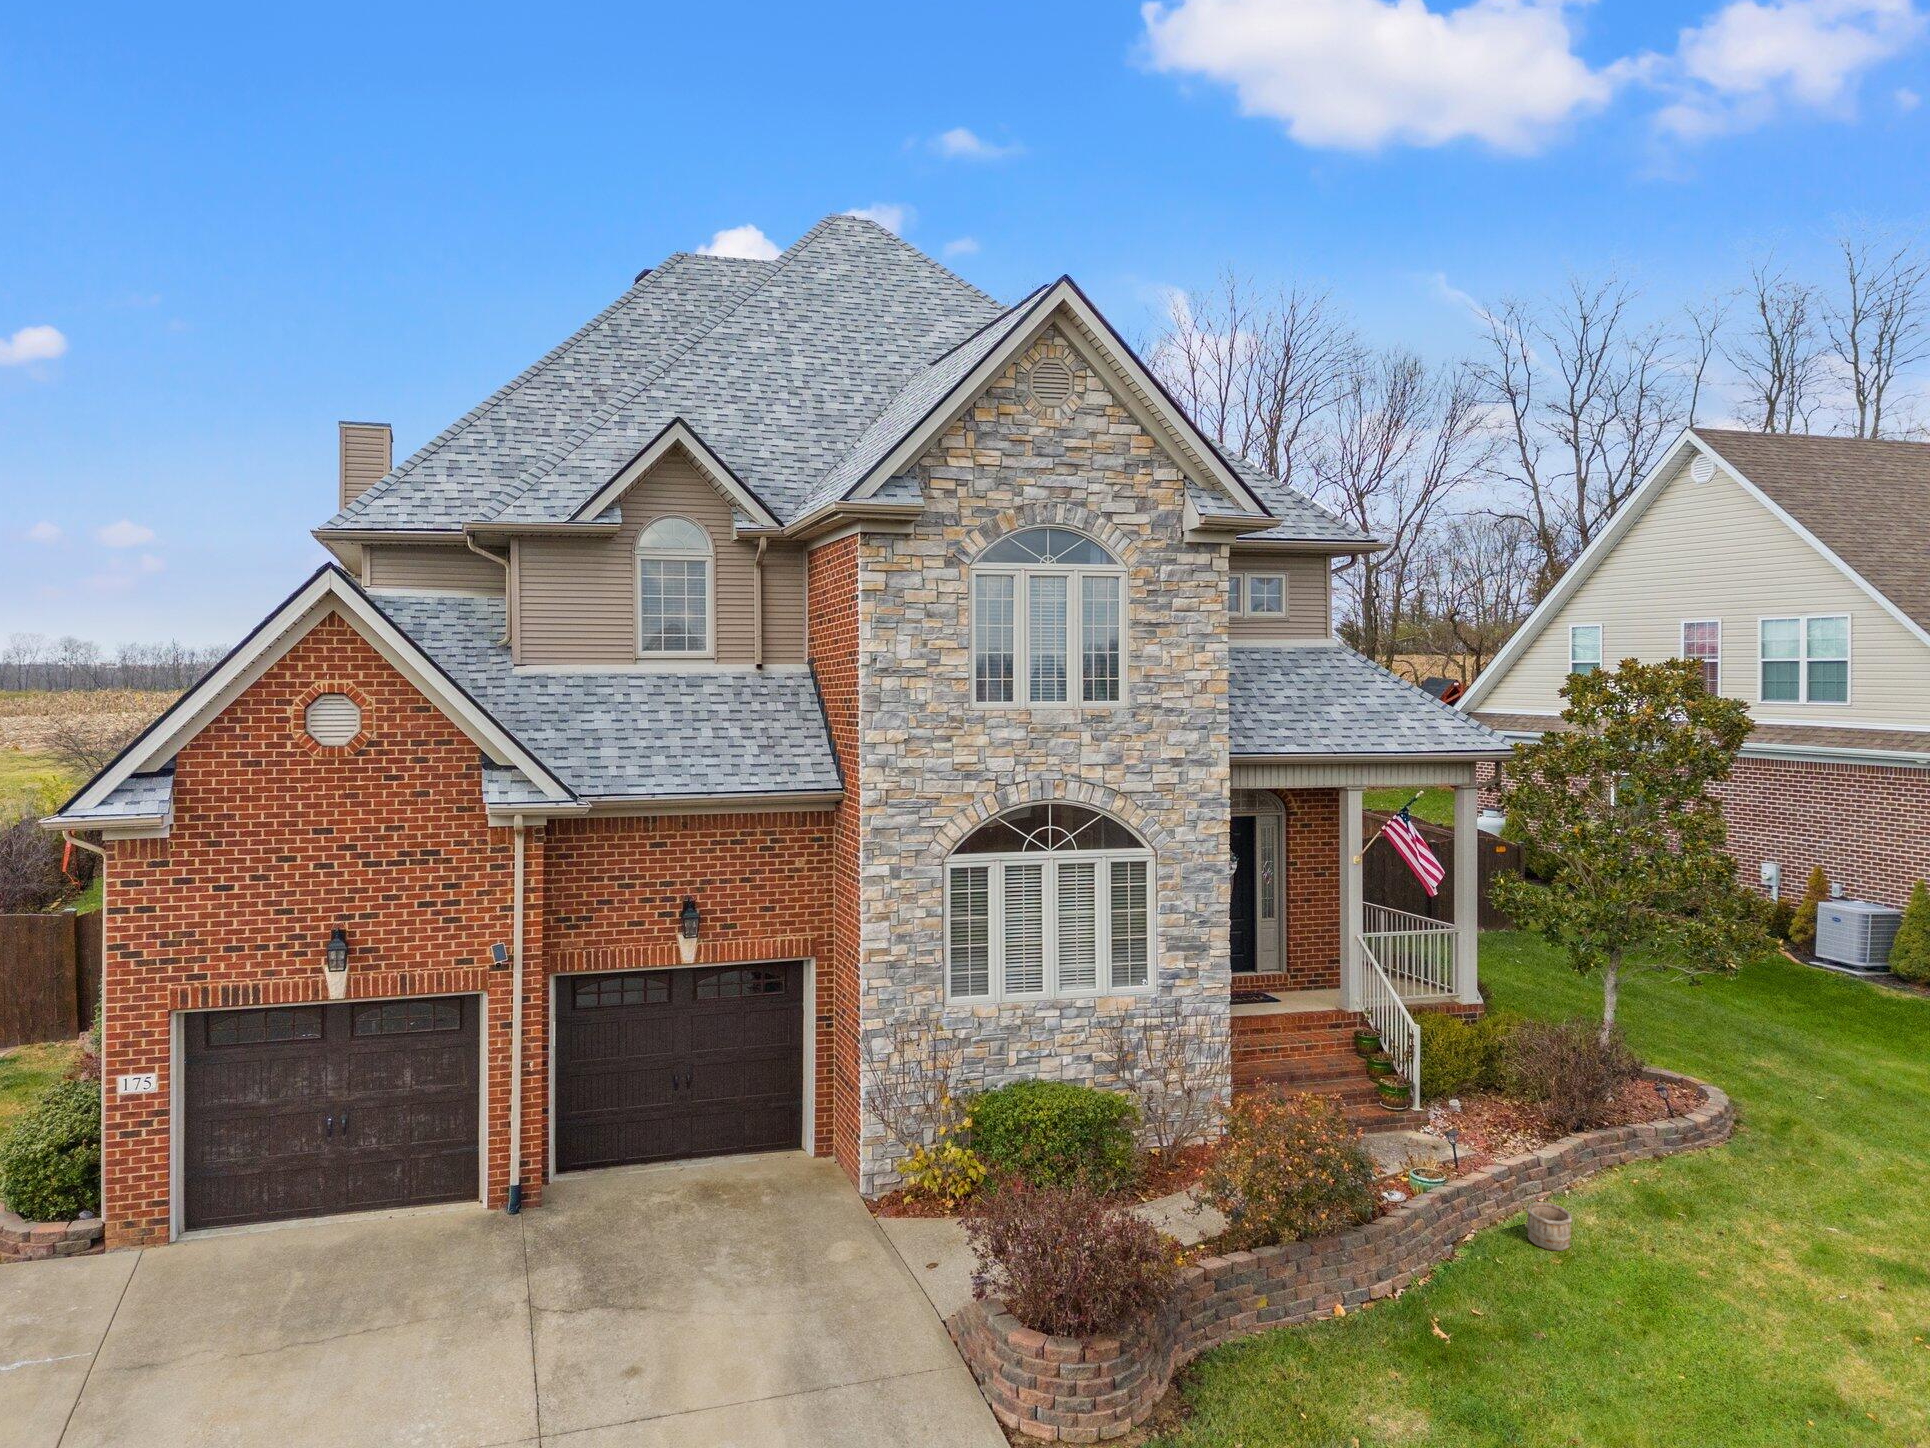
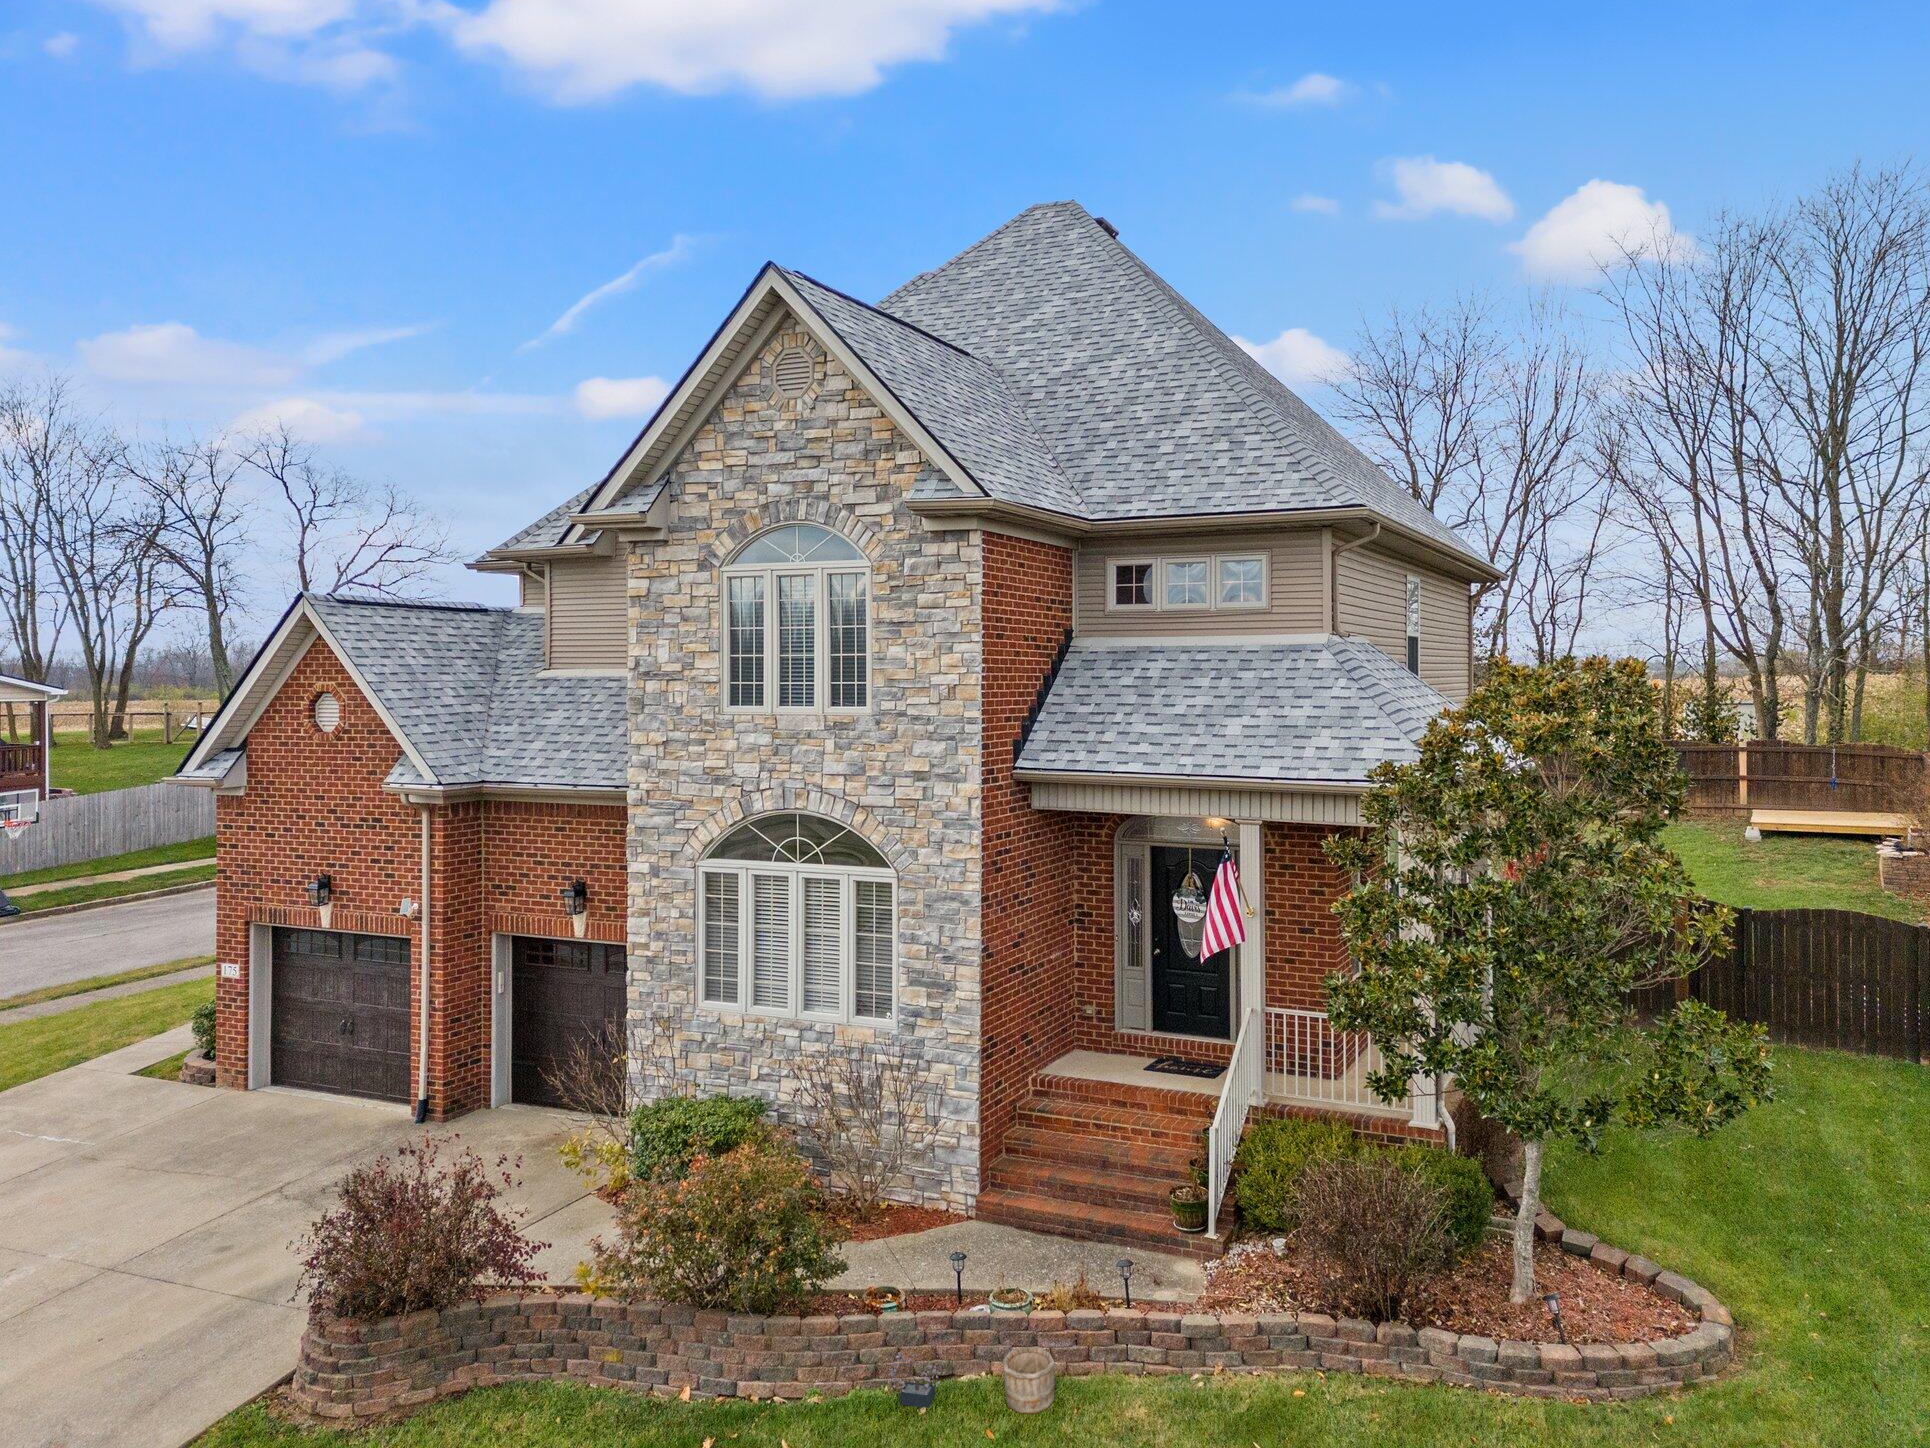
decorative plant: none [1466,1232,1507,1273] -> present [890,1350,940,1408]

